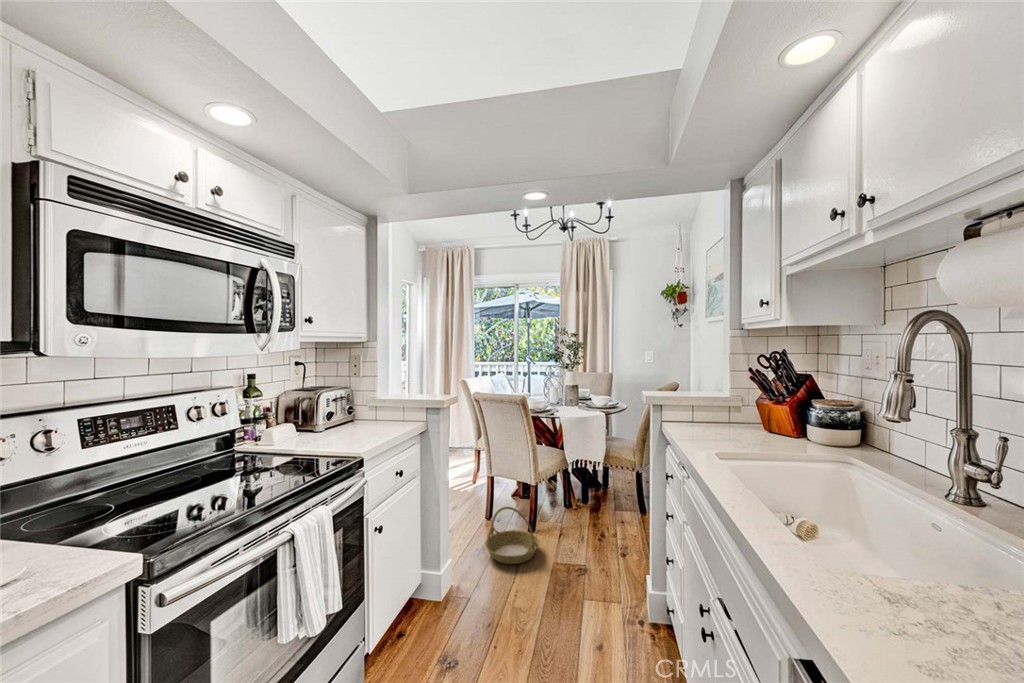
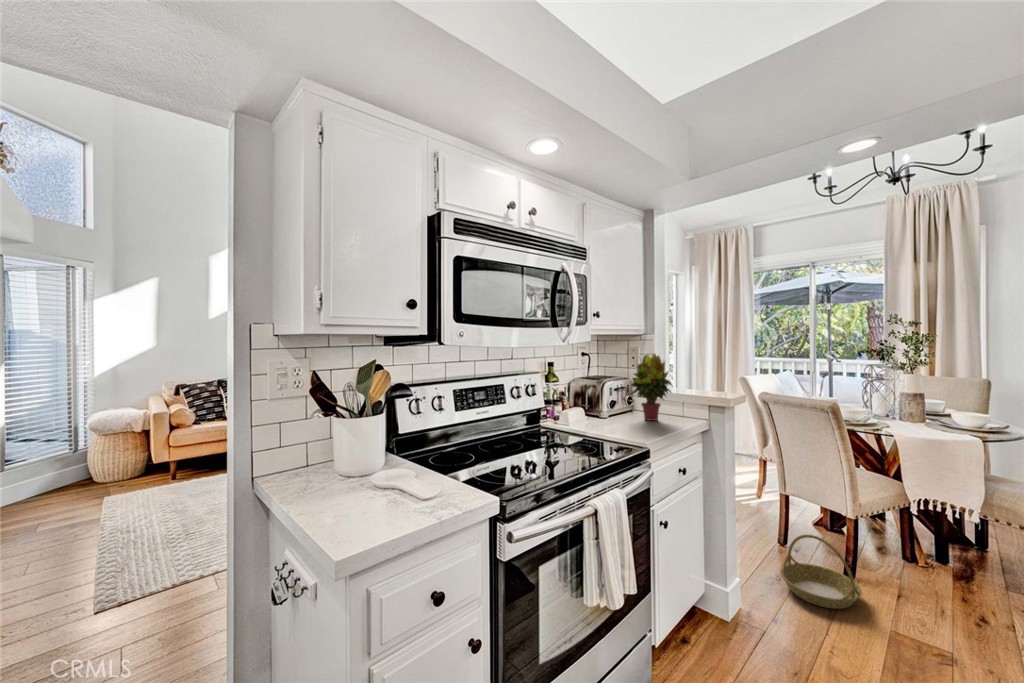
potted plant: none [348,360,392,428] -> present [630,354,672,421]

